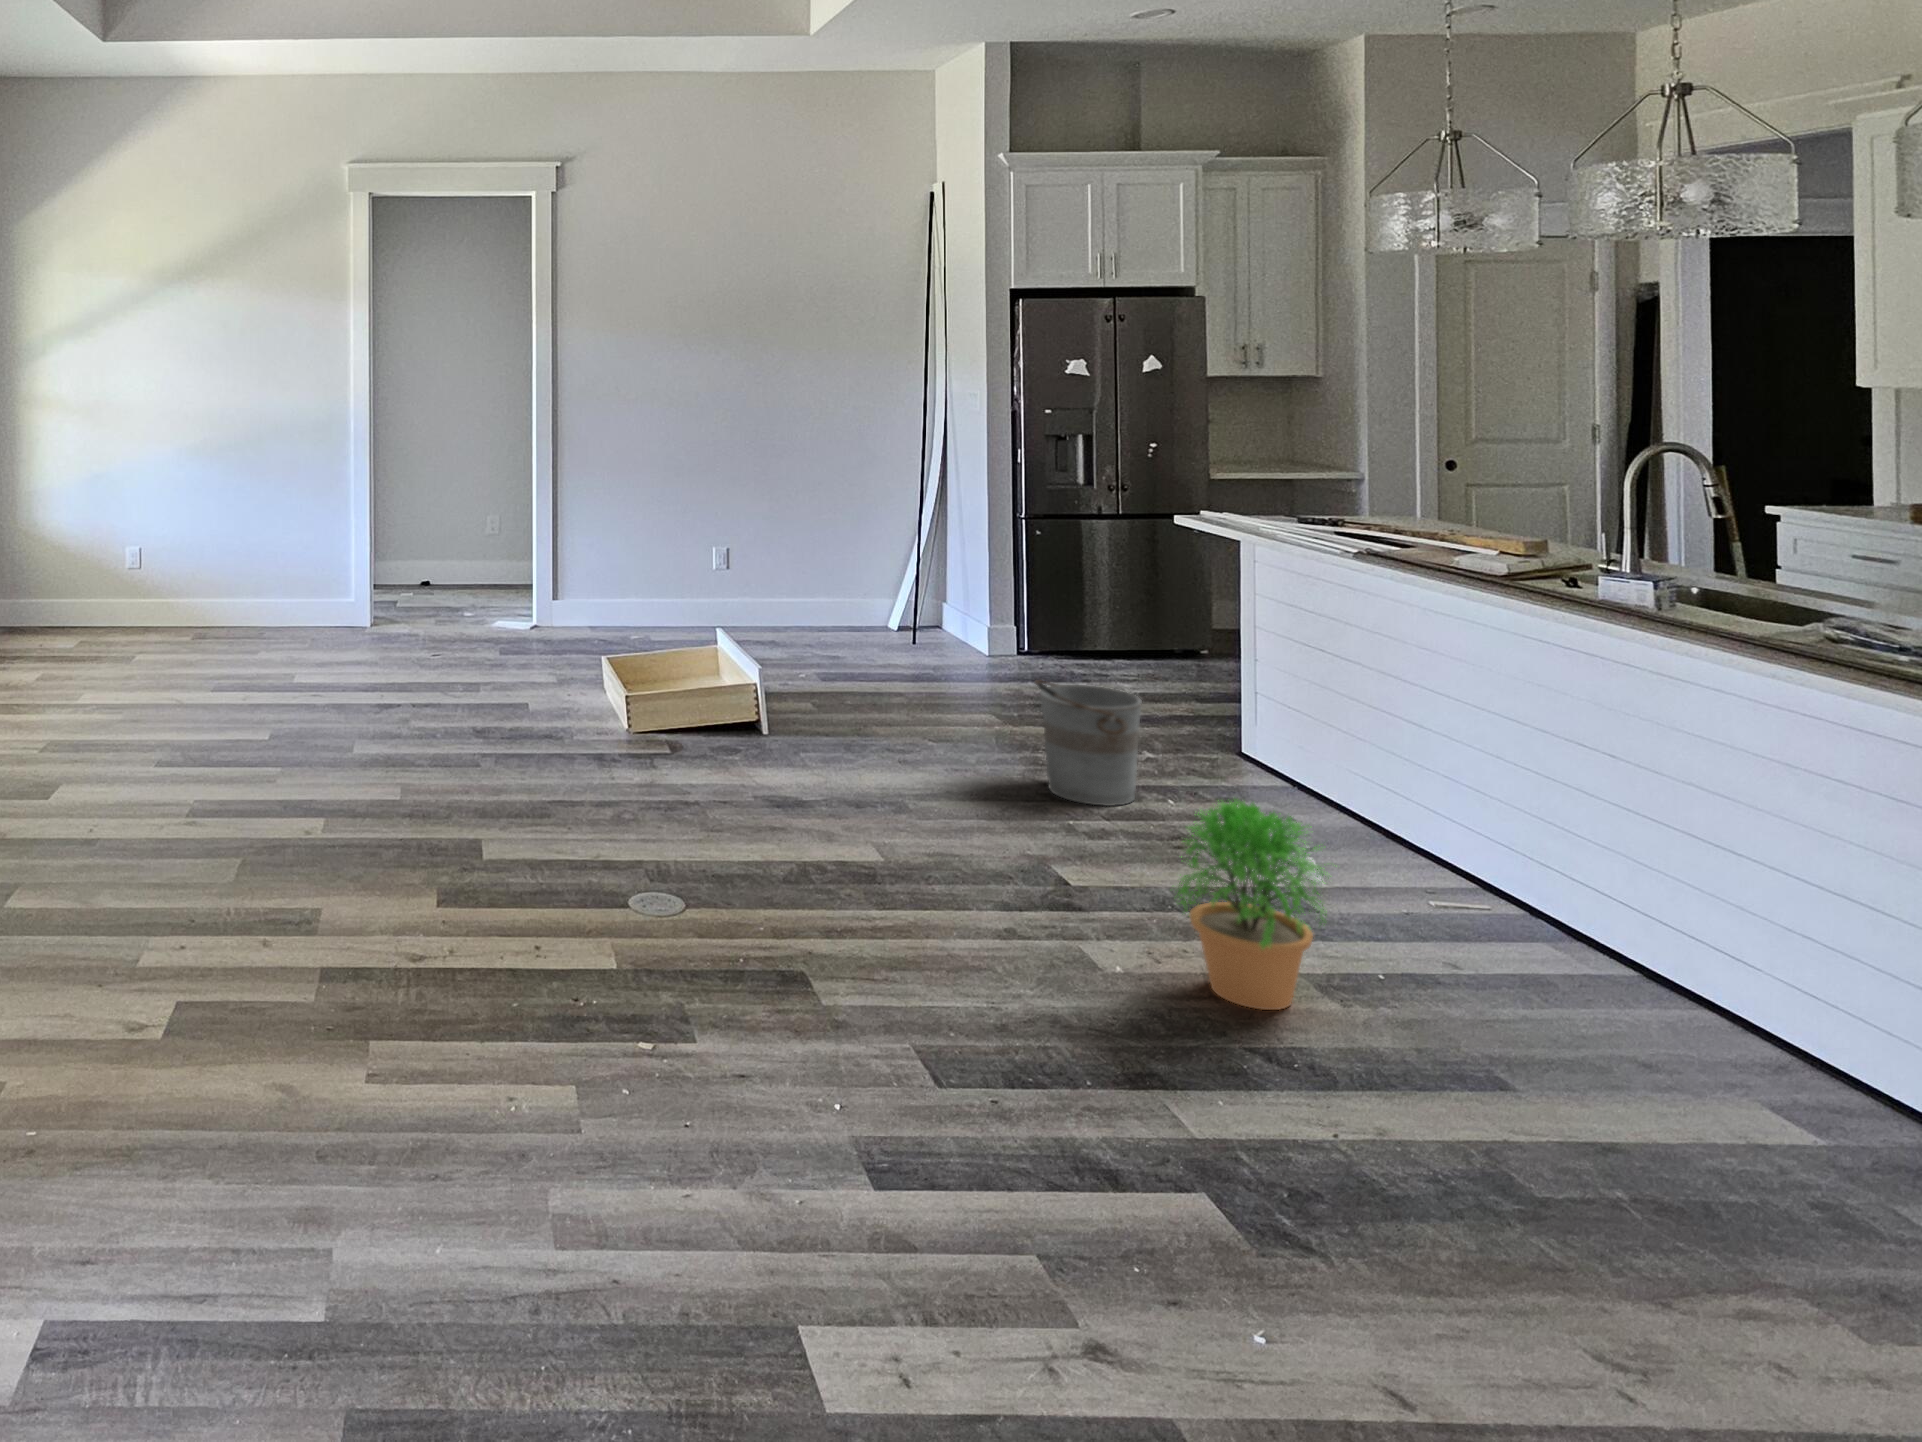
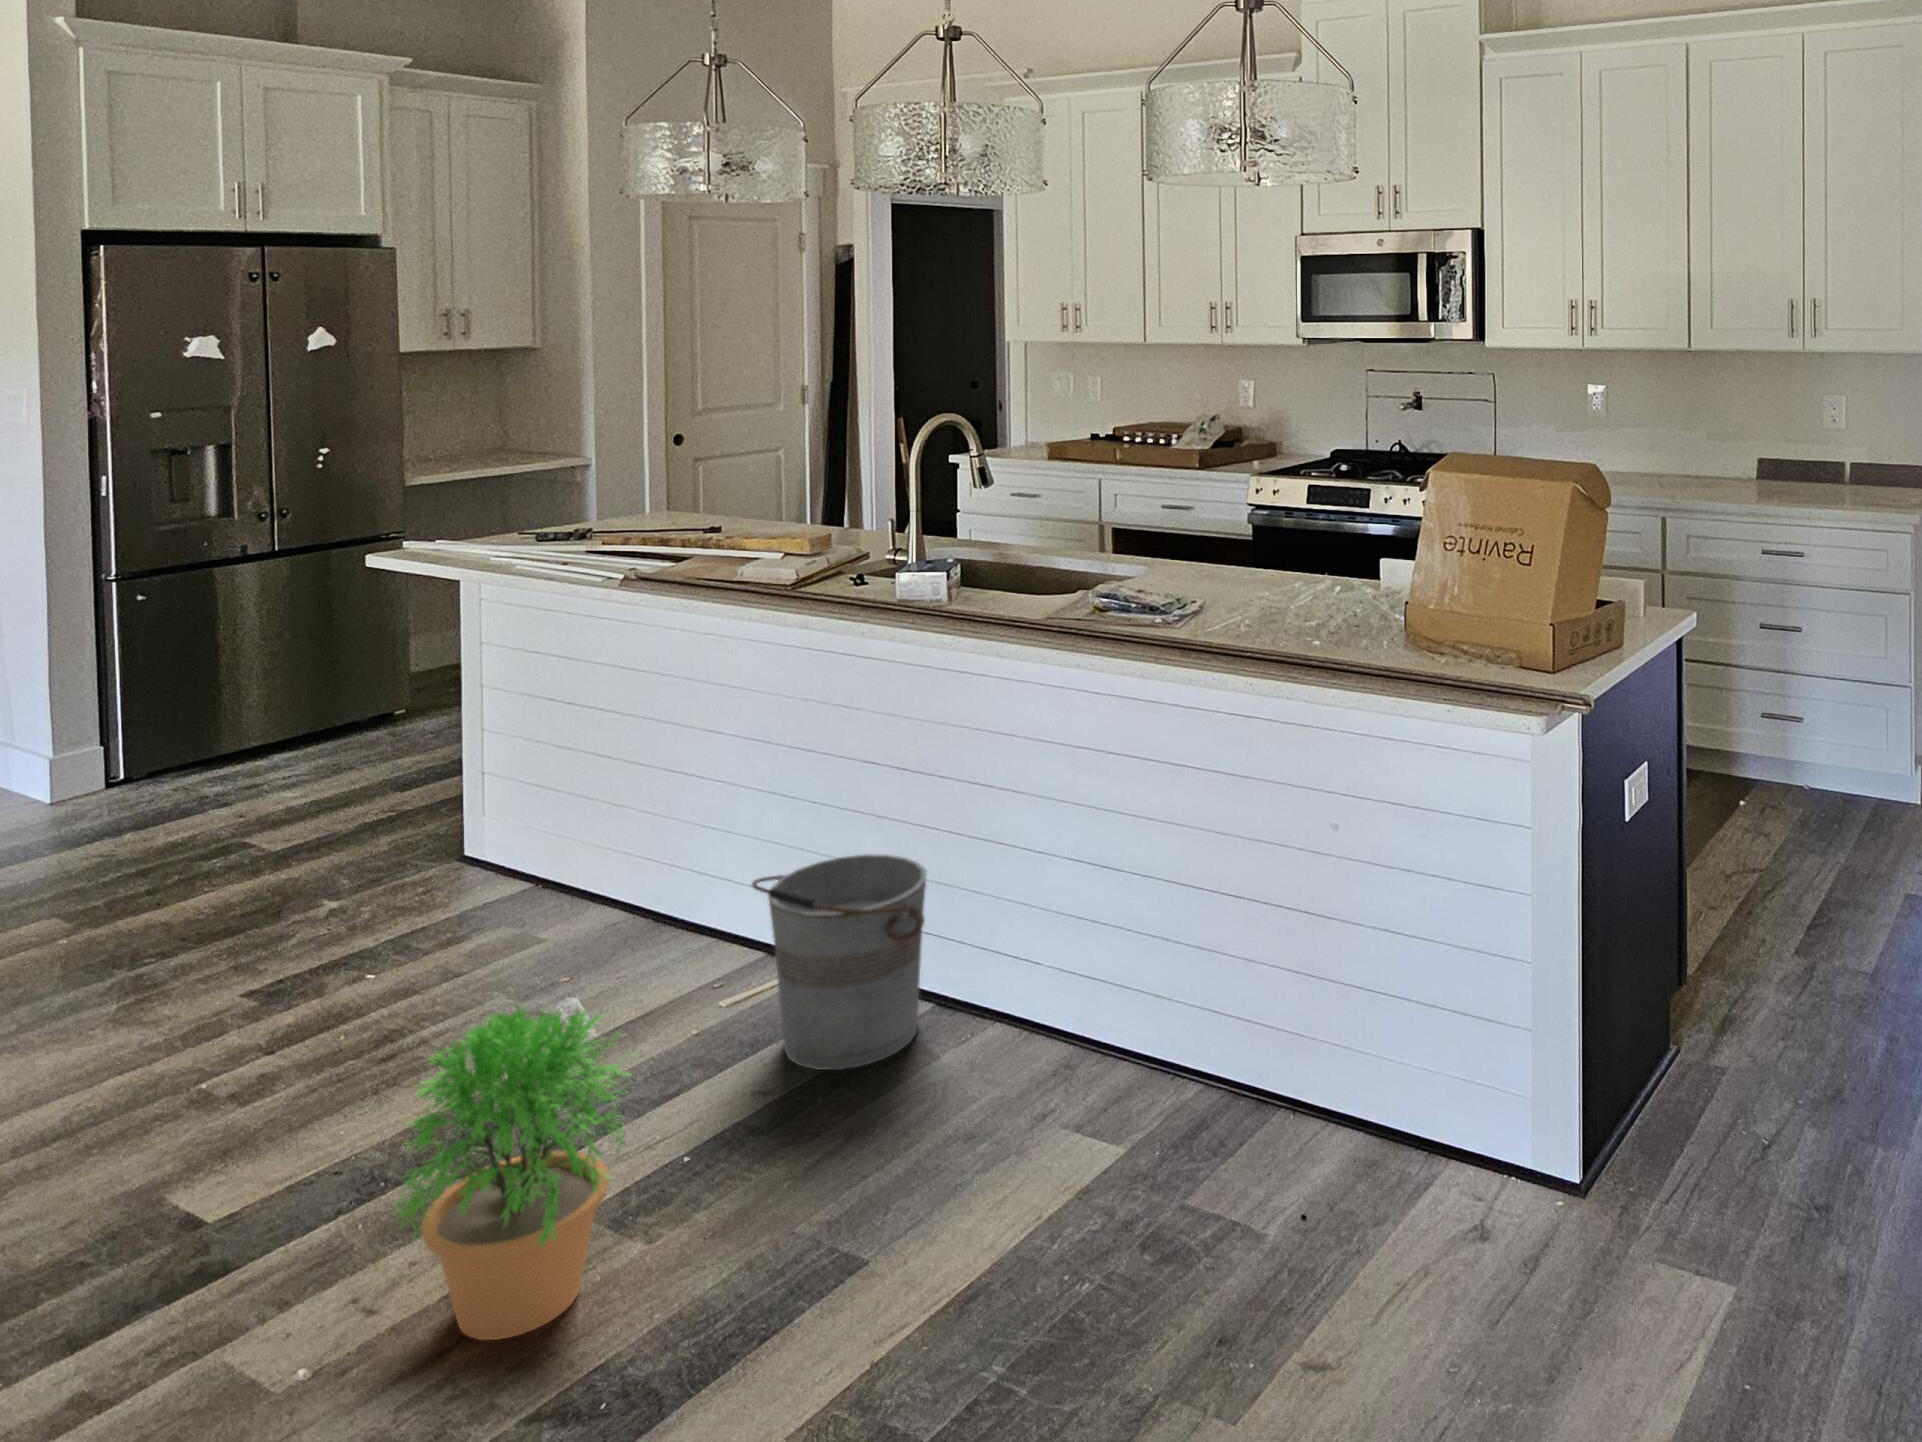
bucket: present [1035,680,1142,806] -> present [752,854,926,1070]

